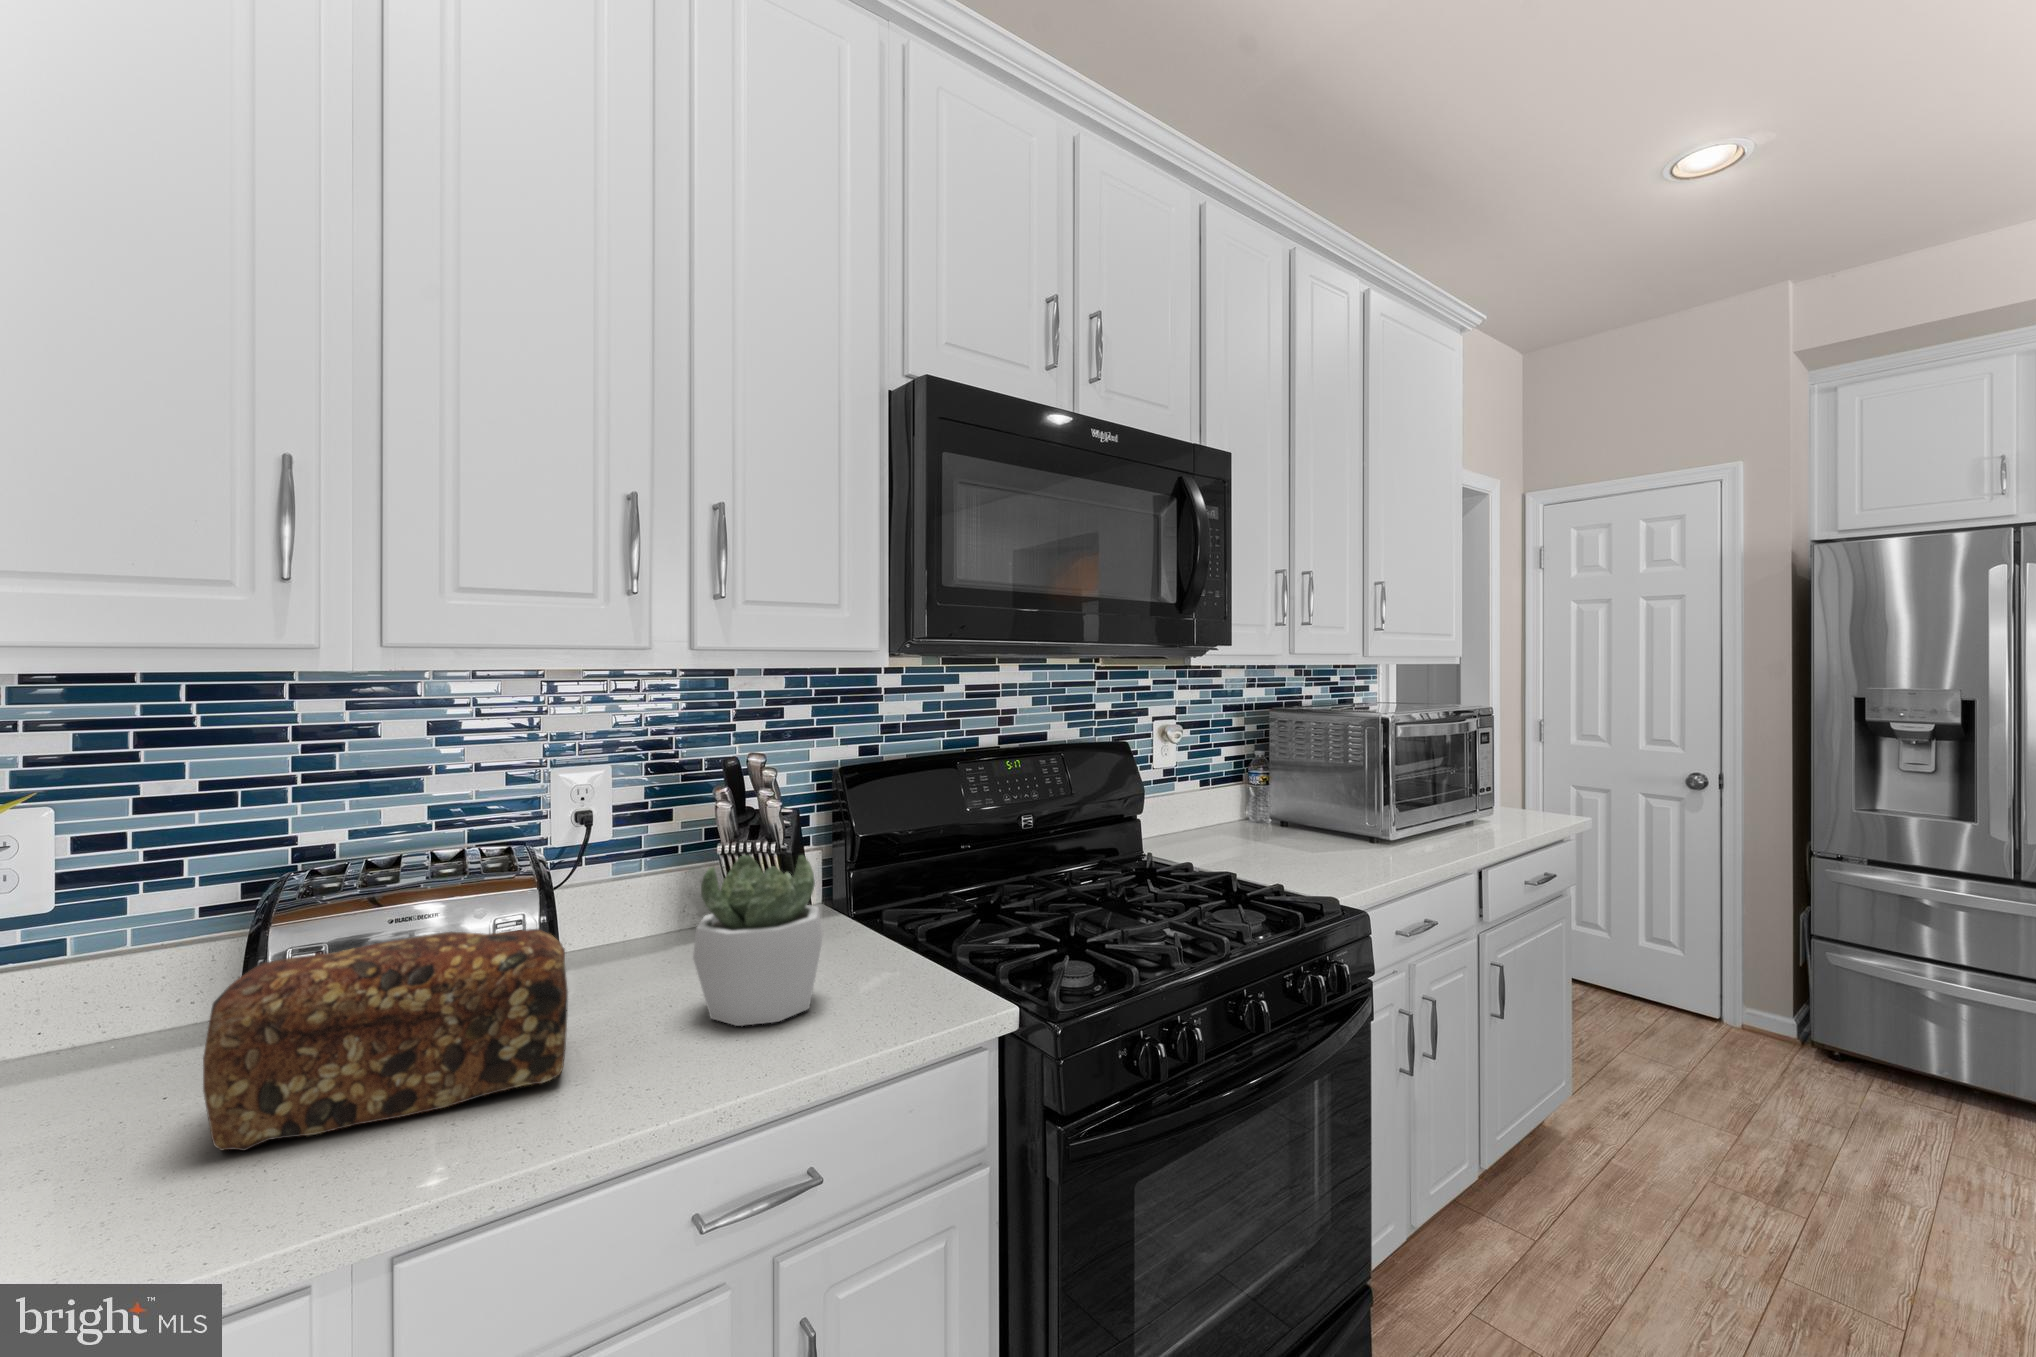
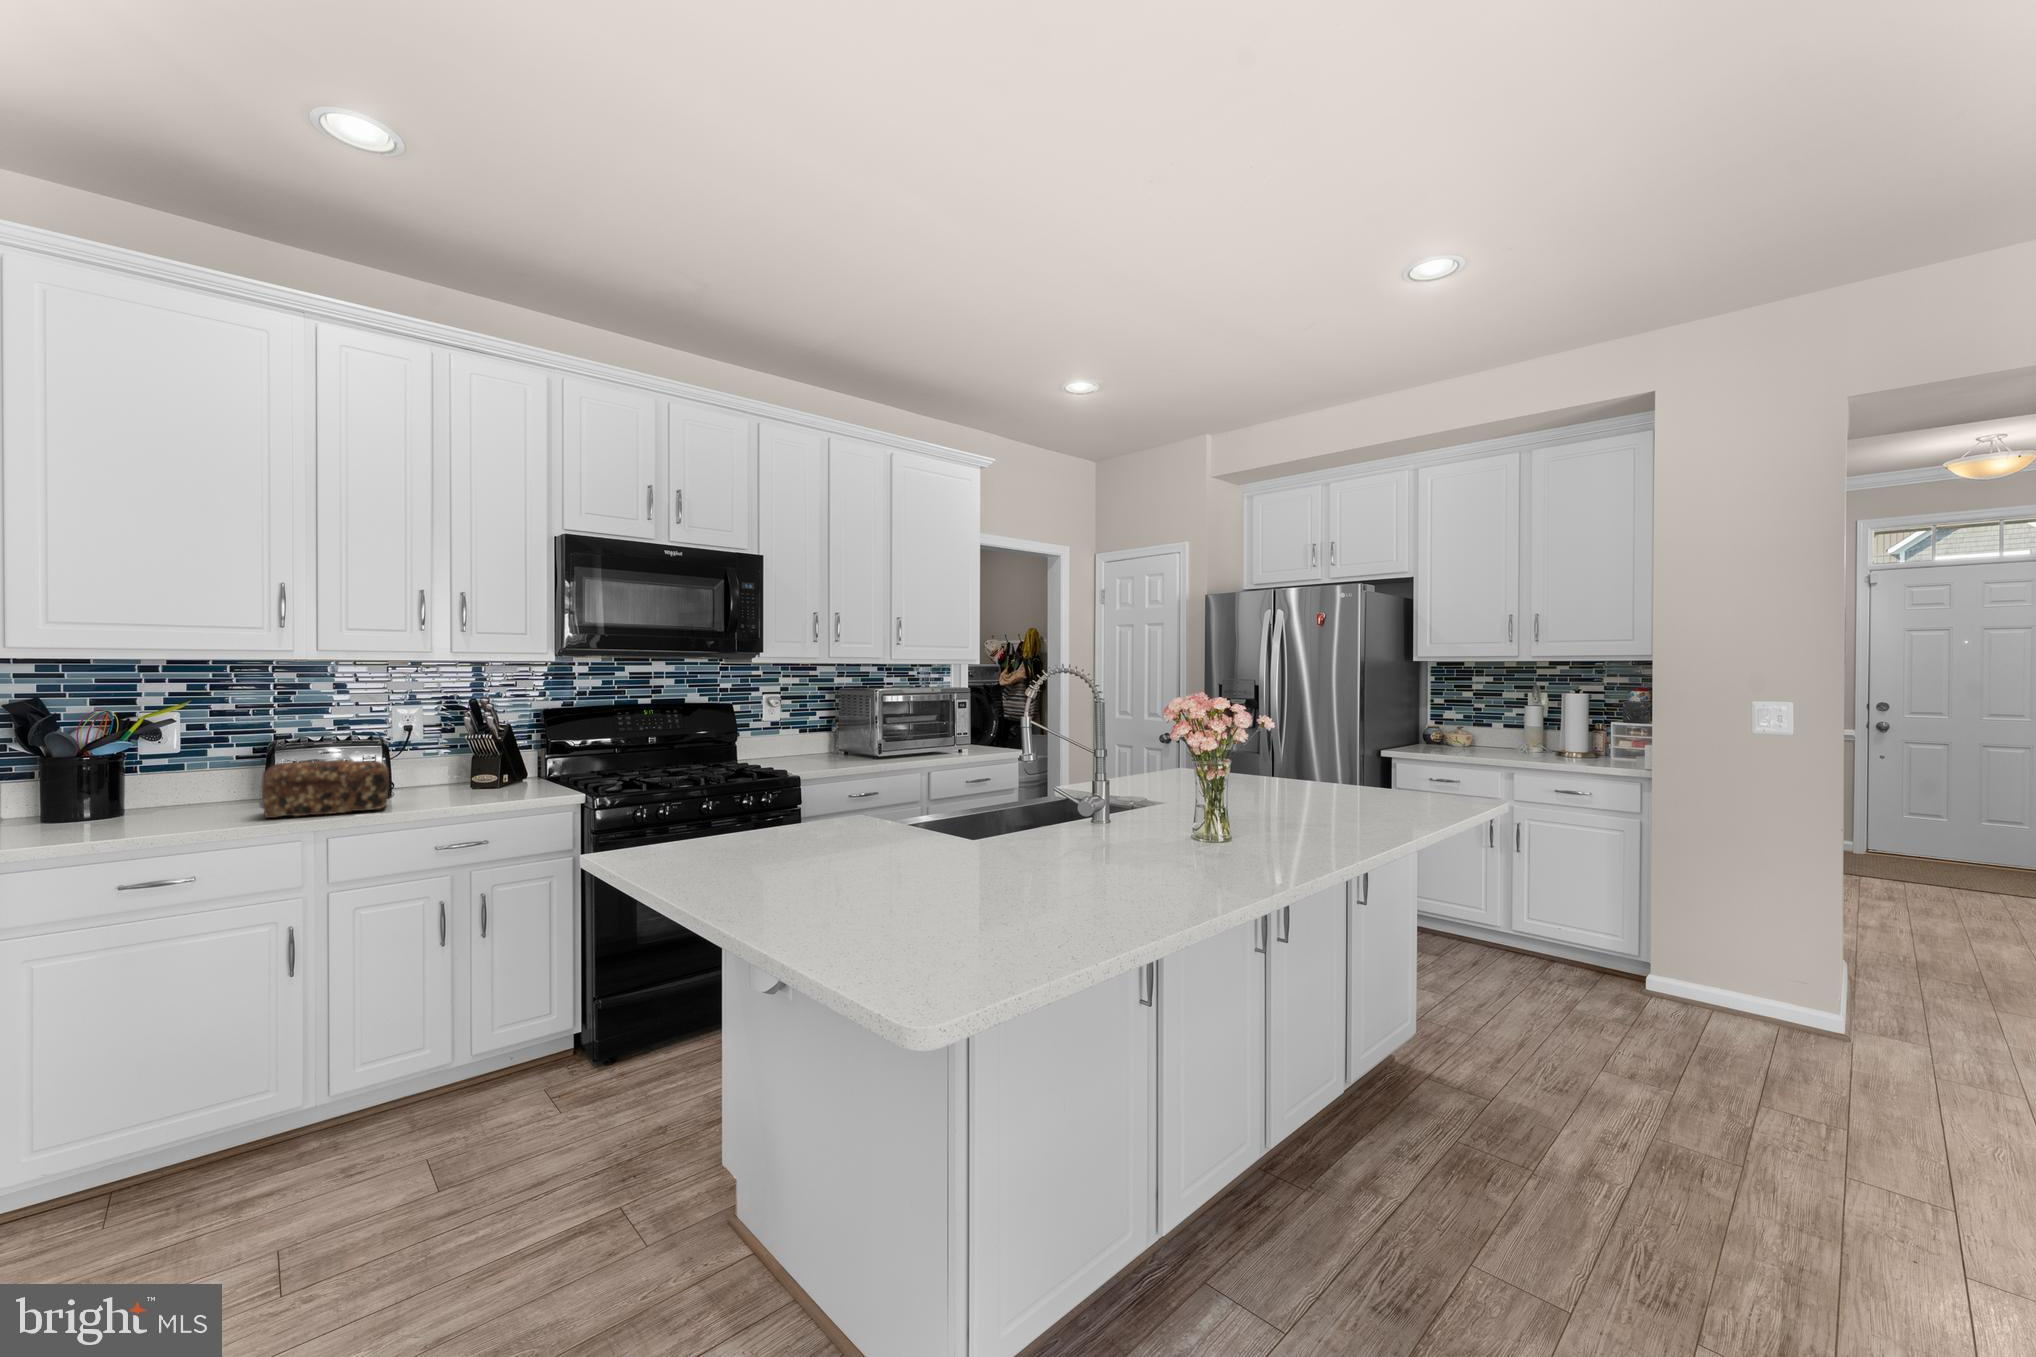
succulent plant: present [693,855,822,1026] -> none [443,741,502,802]

